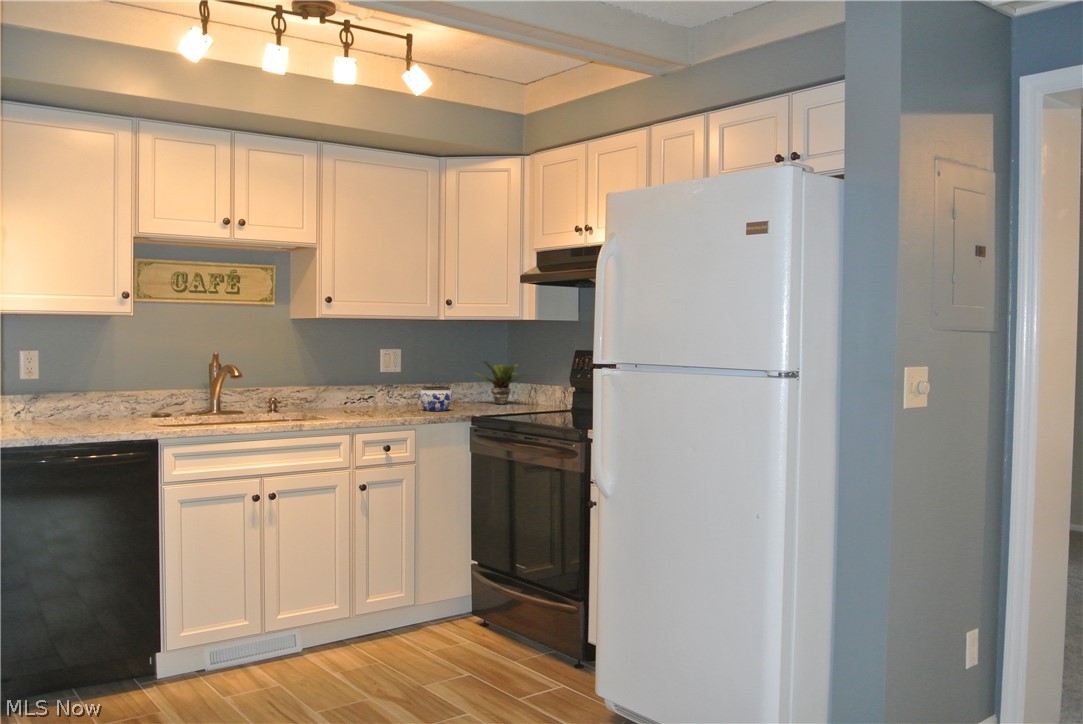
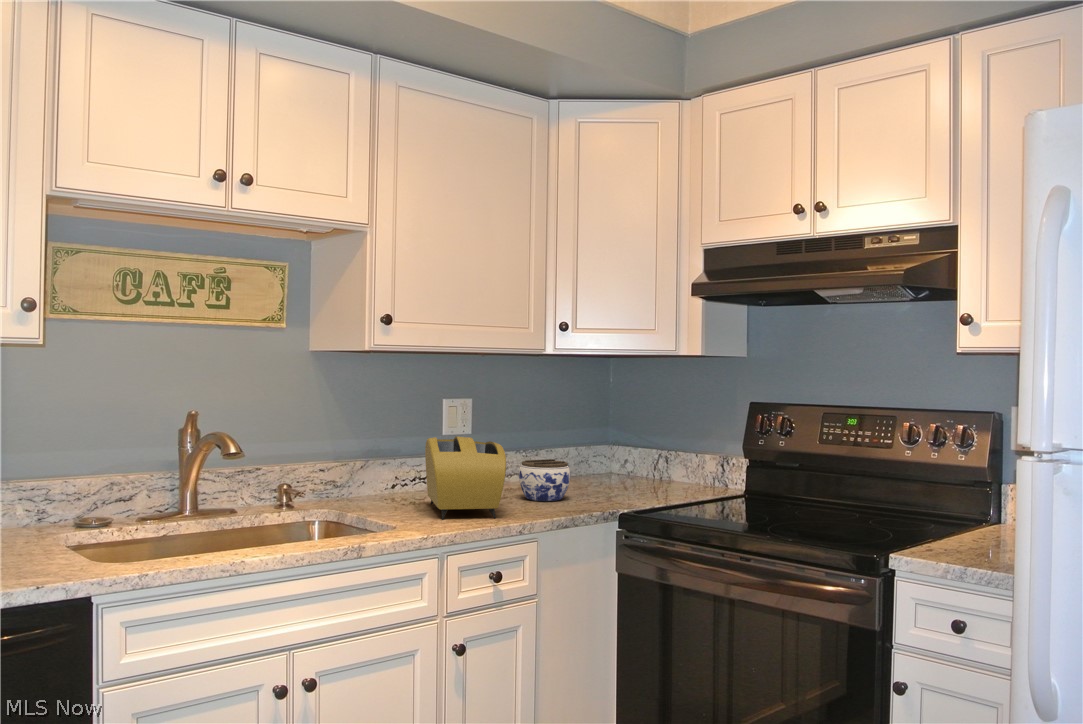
potted plant: present [475,361,527,404] -> none [576,416,663,482]
toaster: none [354,370,399,417] -> present [425,436,506,519]

